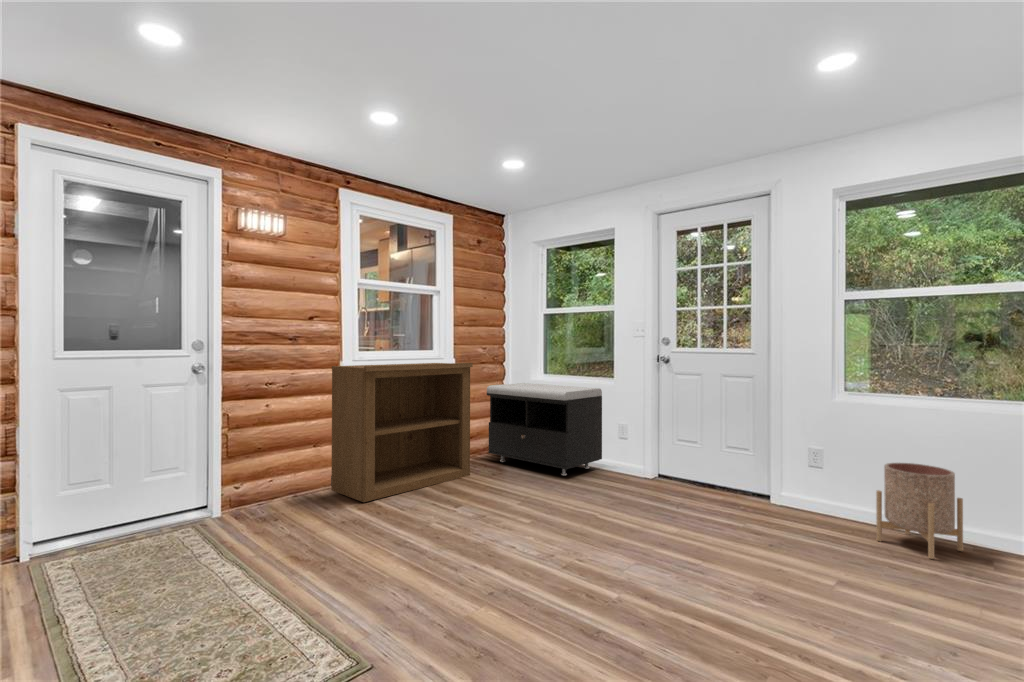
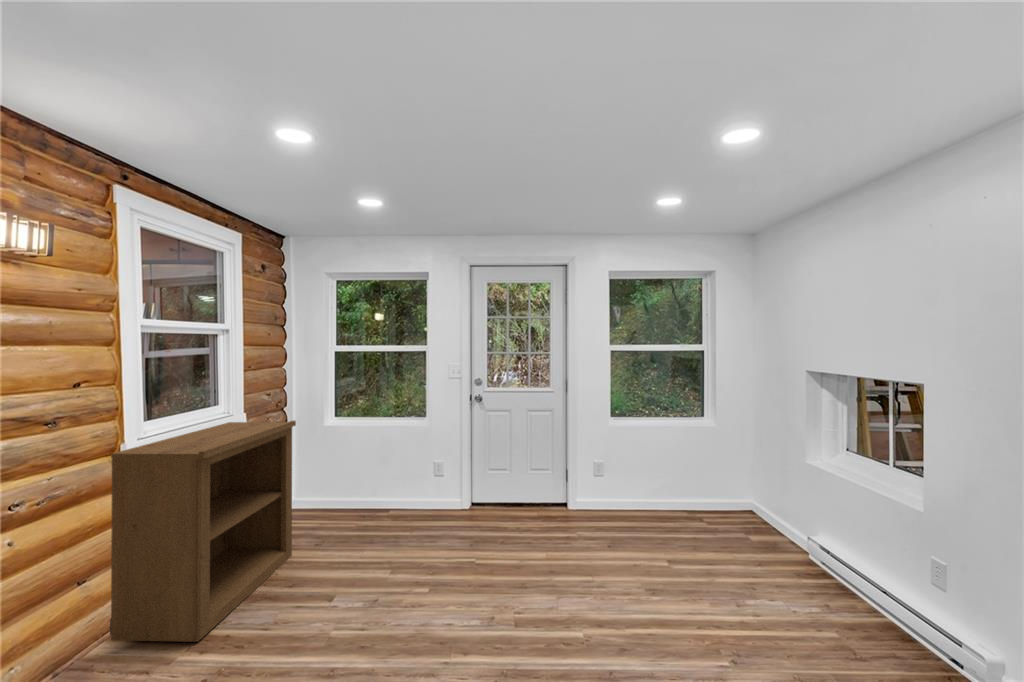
storage bench: present [487,383,602,476] -> none [288,431,419,529]
planter: present [876,463,963,559] -> none [661,469,701,534]

